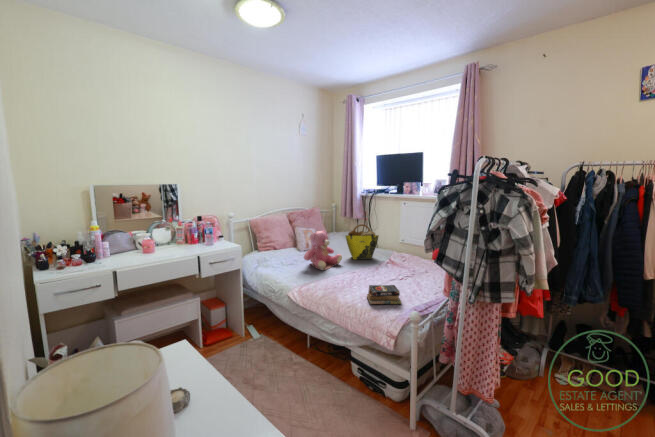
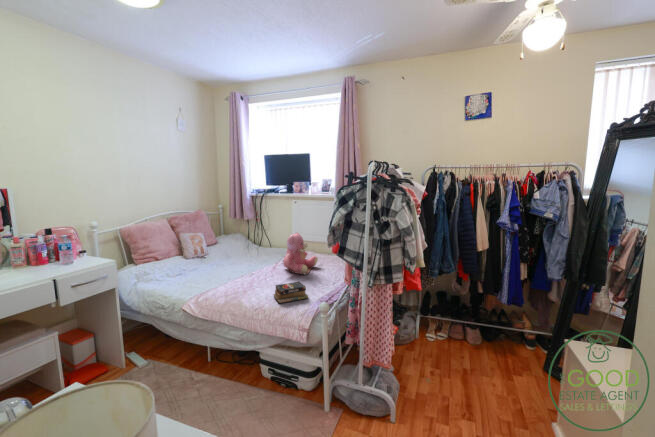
tote bag: present [346,224,379,260] -> none [240,225,274,262]
teddy bear: present [304,230,342,270] -> present [284,233,318,274]

